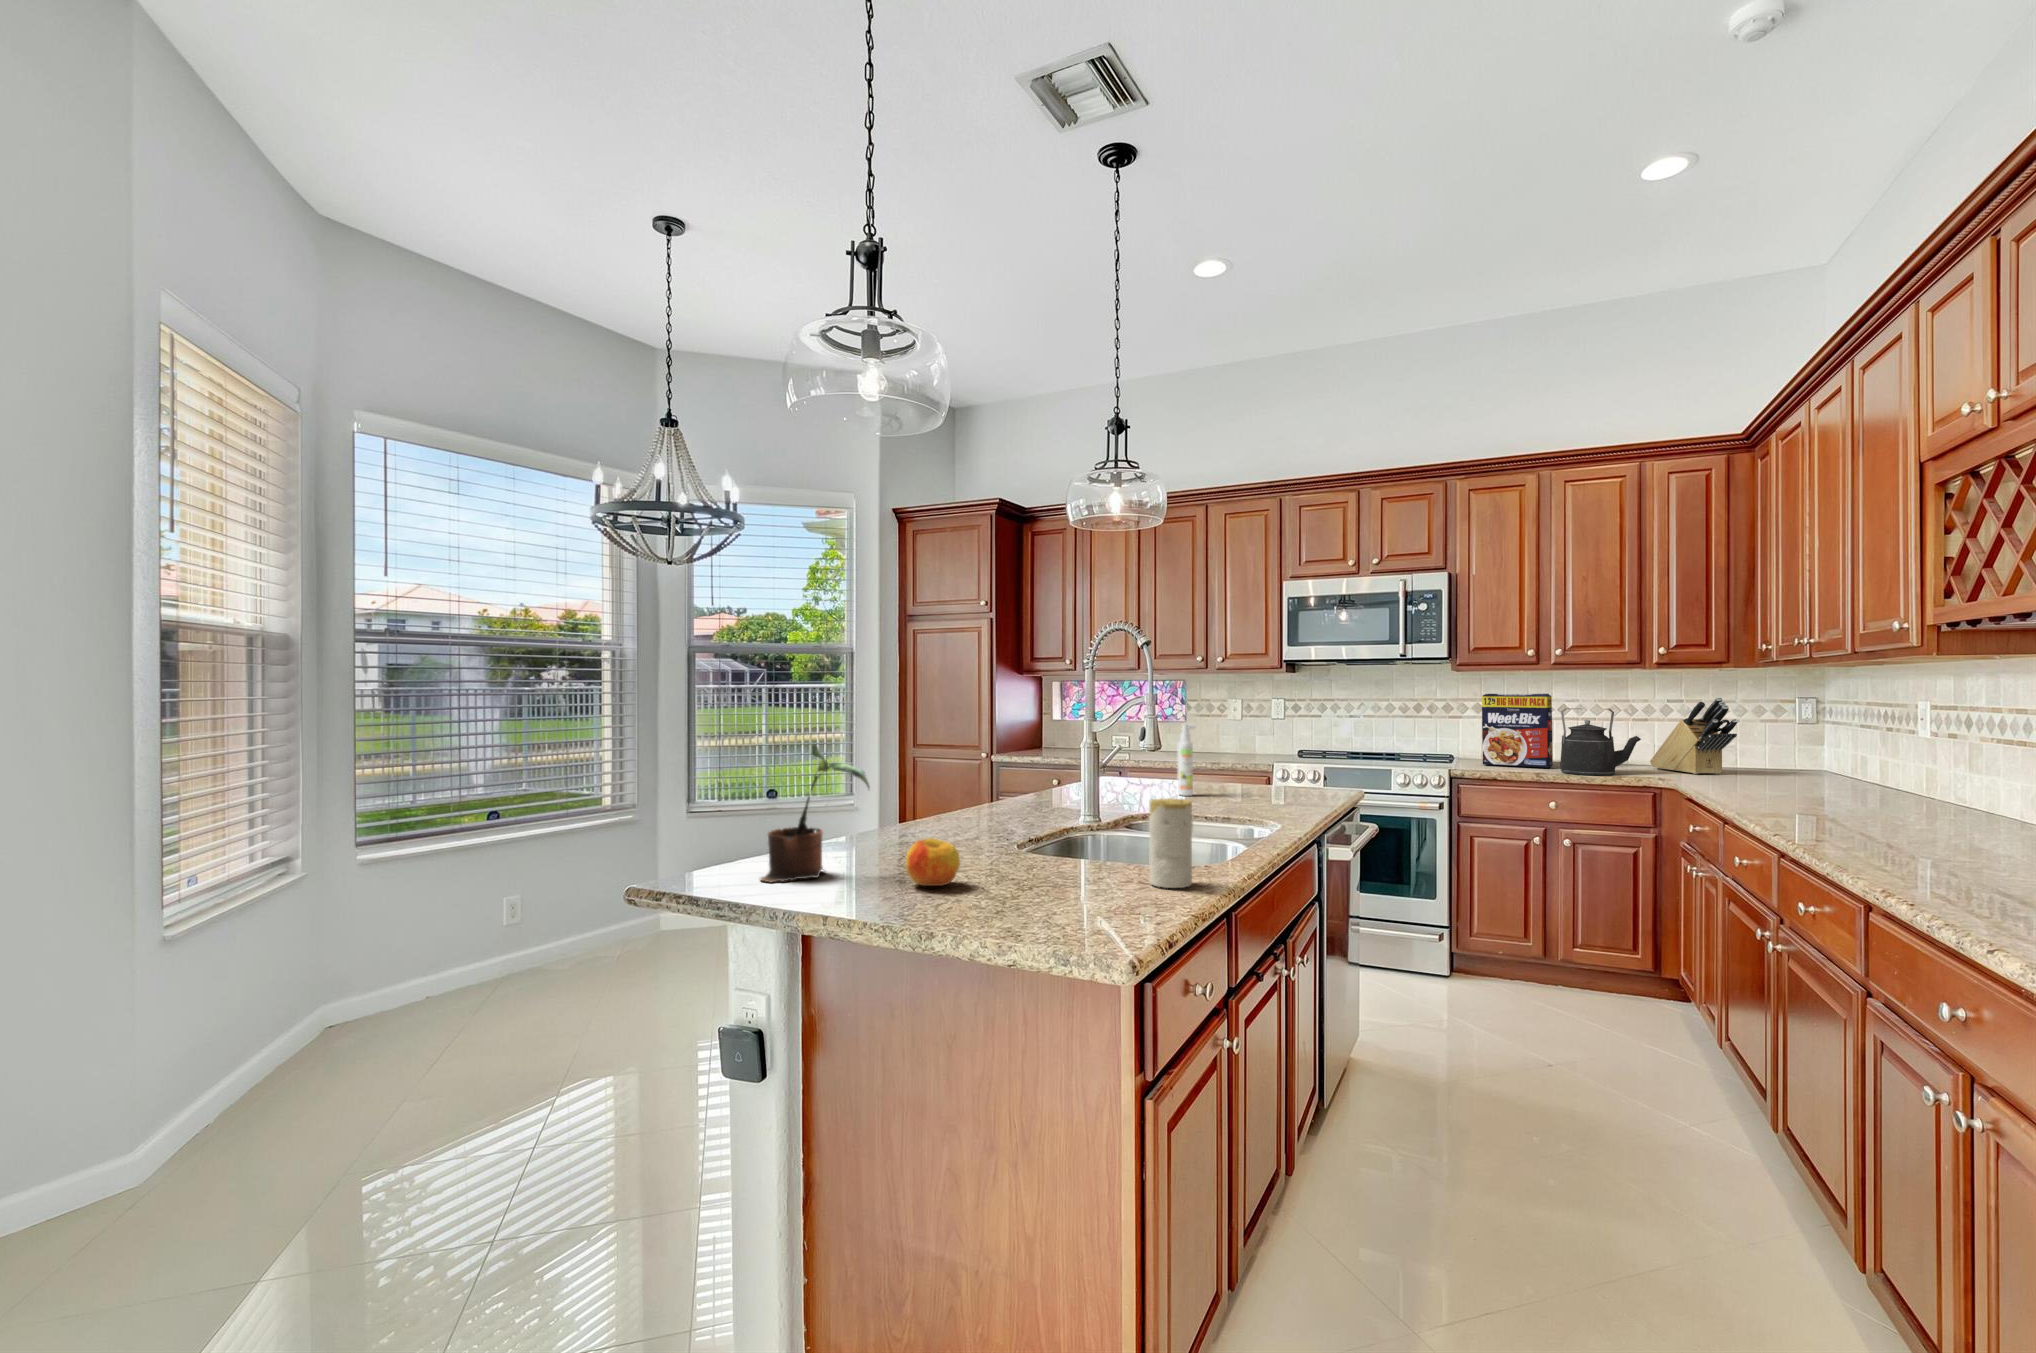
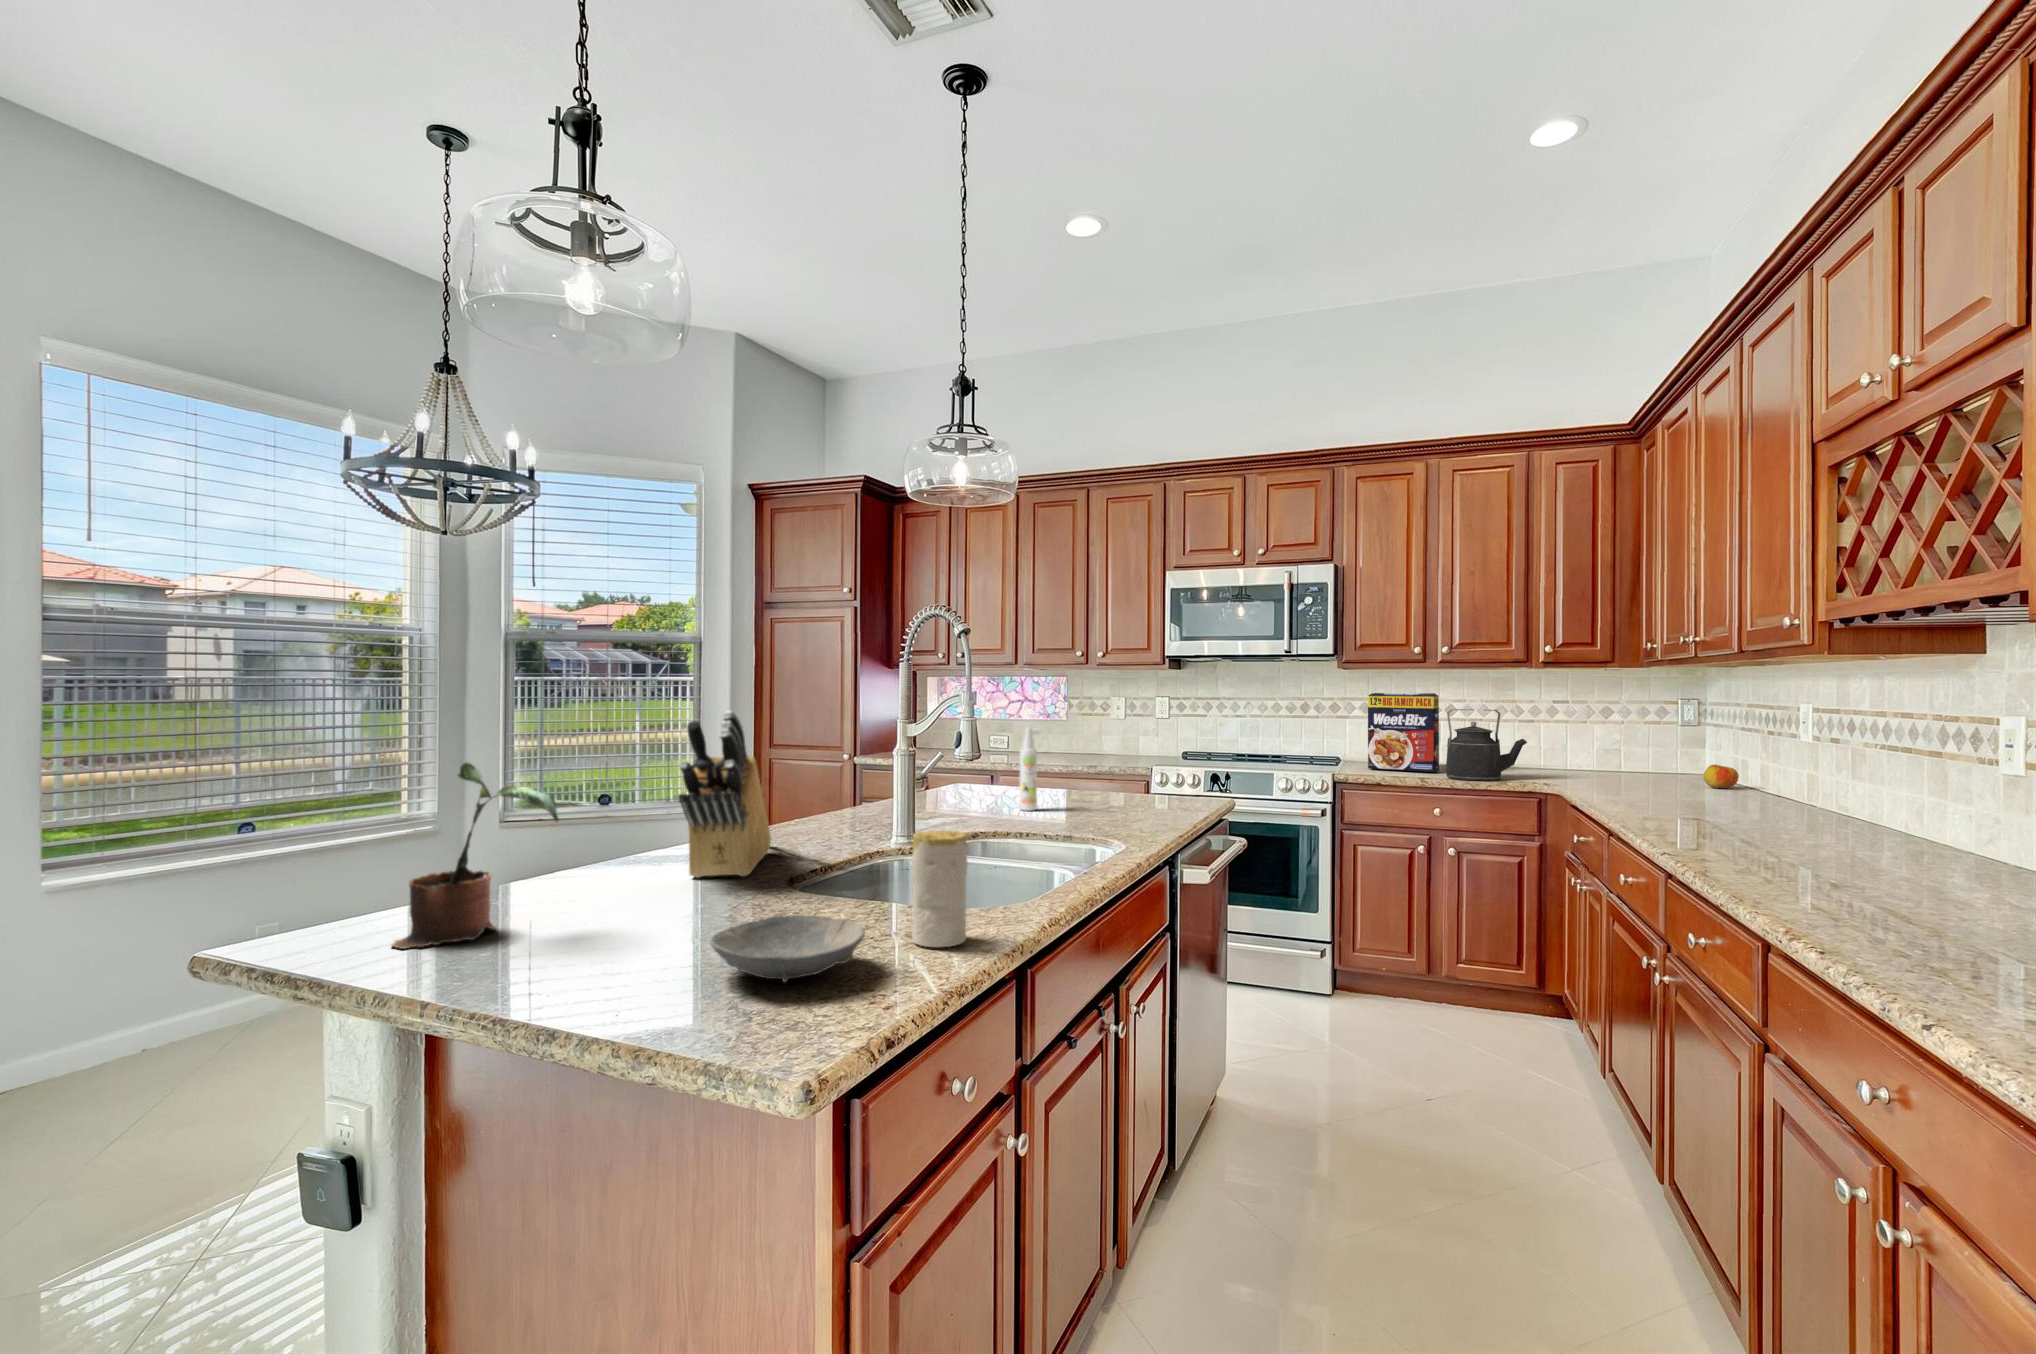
knife block: present [1650,697,1737,774] -> present [678,711,771,877]
apple: present [906,838,960,886] -> present [1703,765,1739,788]
bowl: none [1013,861,1128,905] -> present [710,915,865,982]

